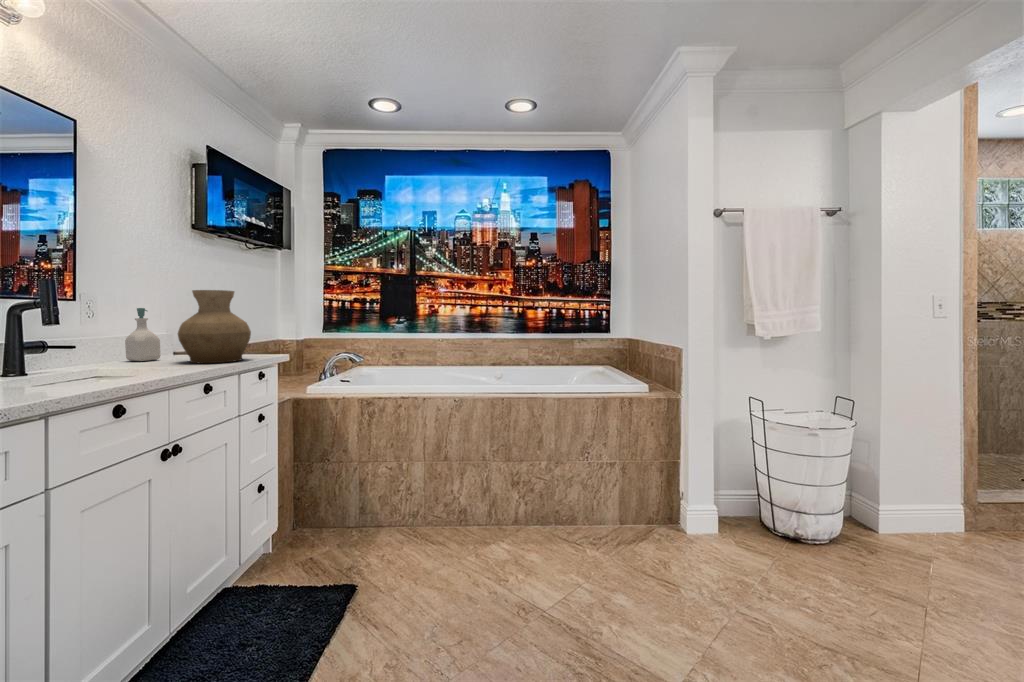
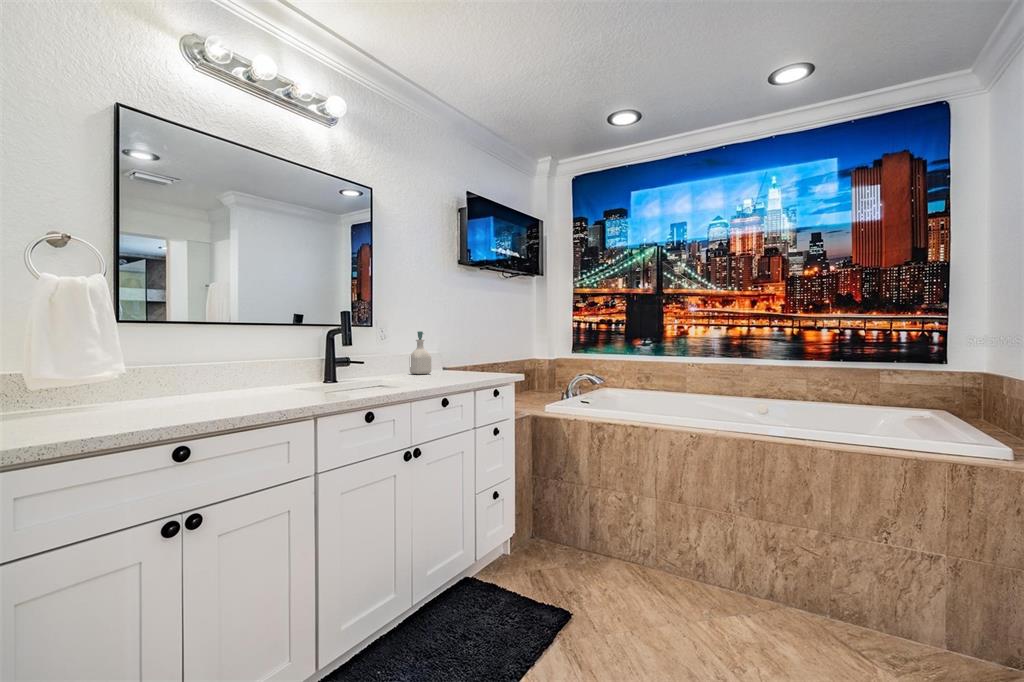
vase: present [178,290,251,363] -> none [440,316,493,379]

